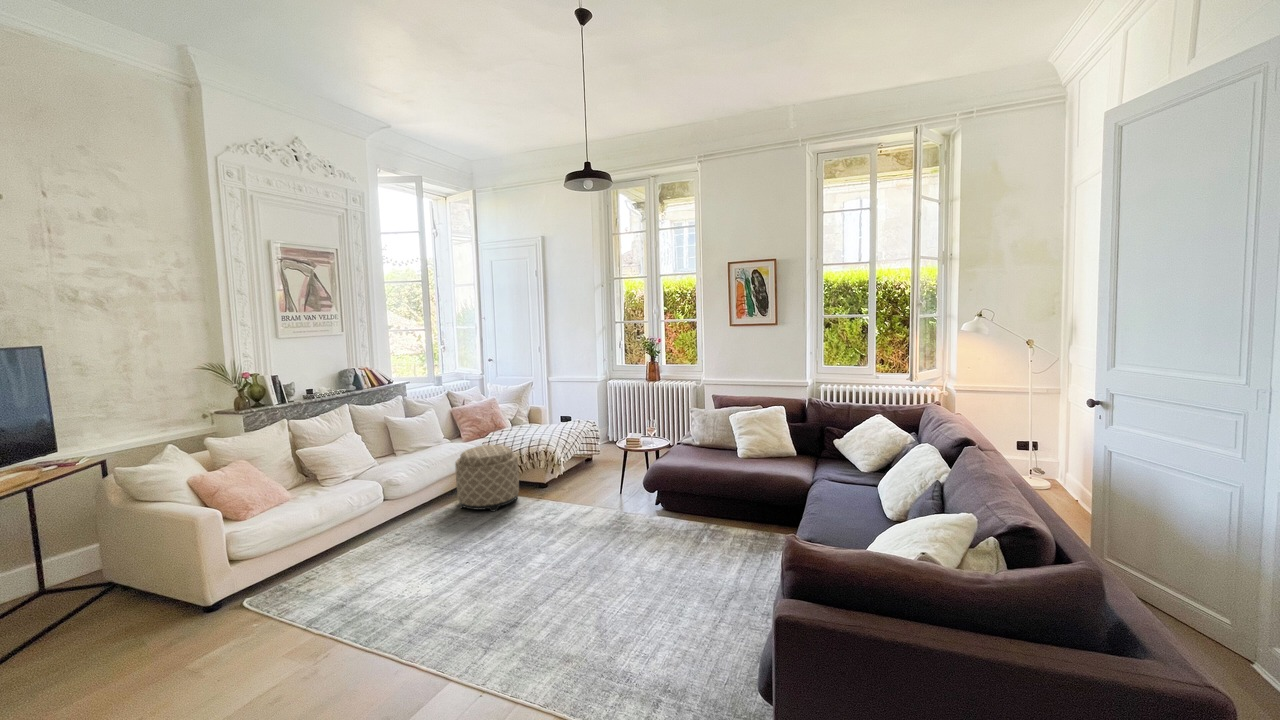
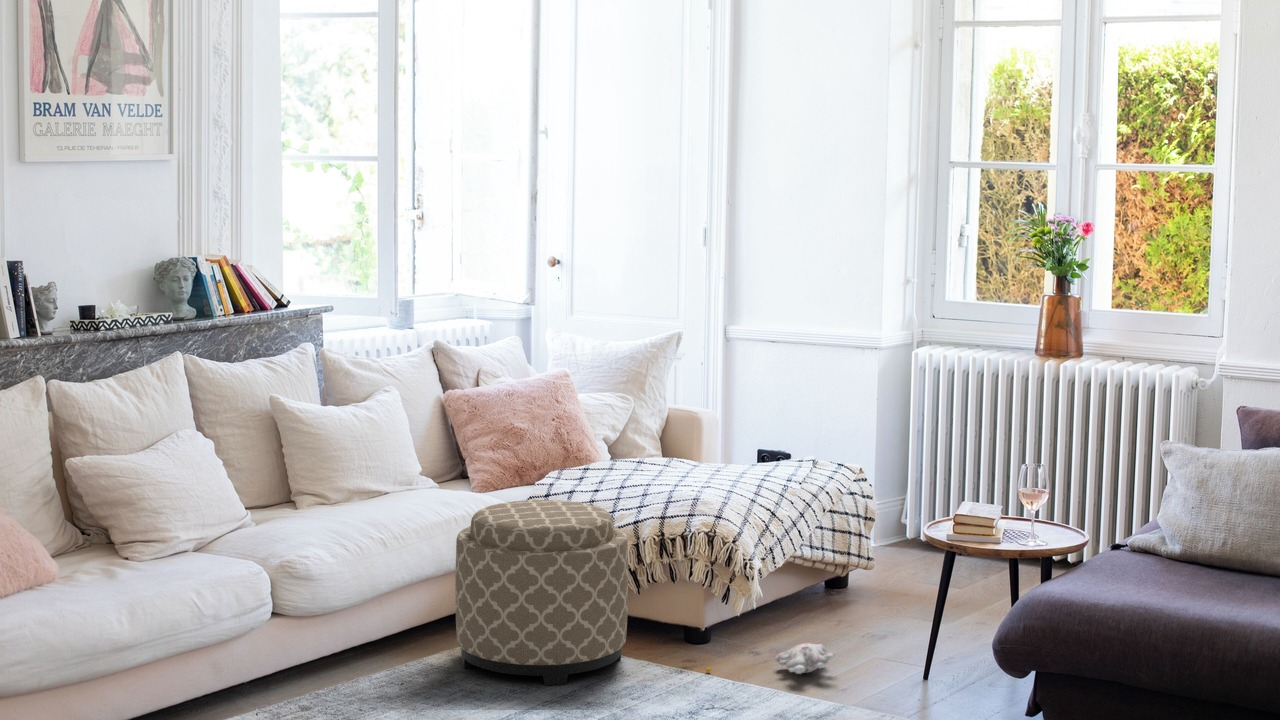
plush toy: none [547,485,591,499] -> present [706,643,834,674]

